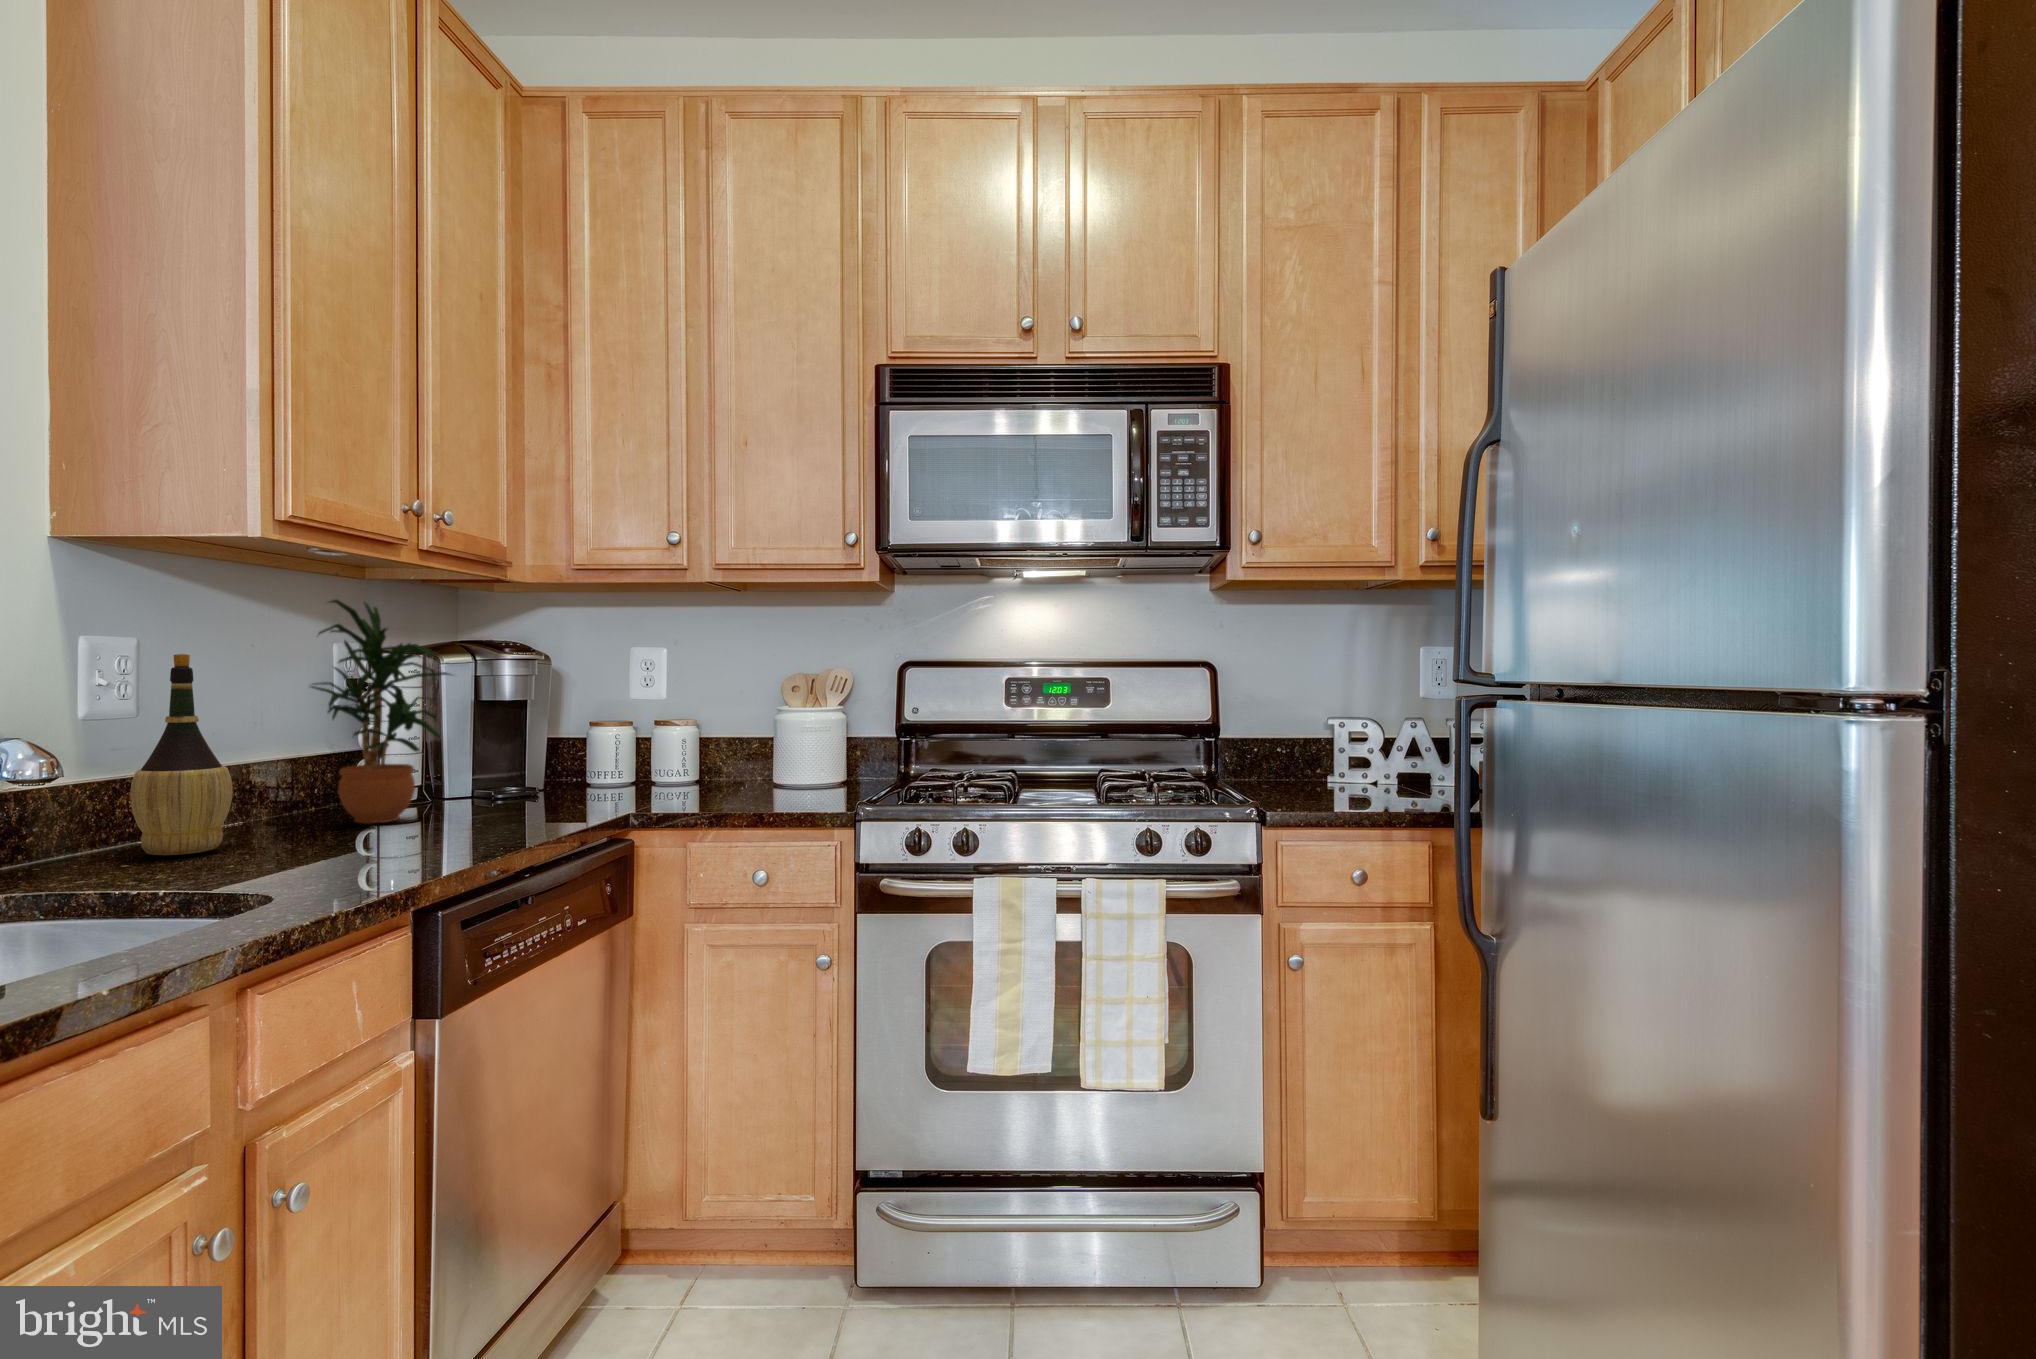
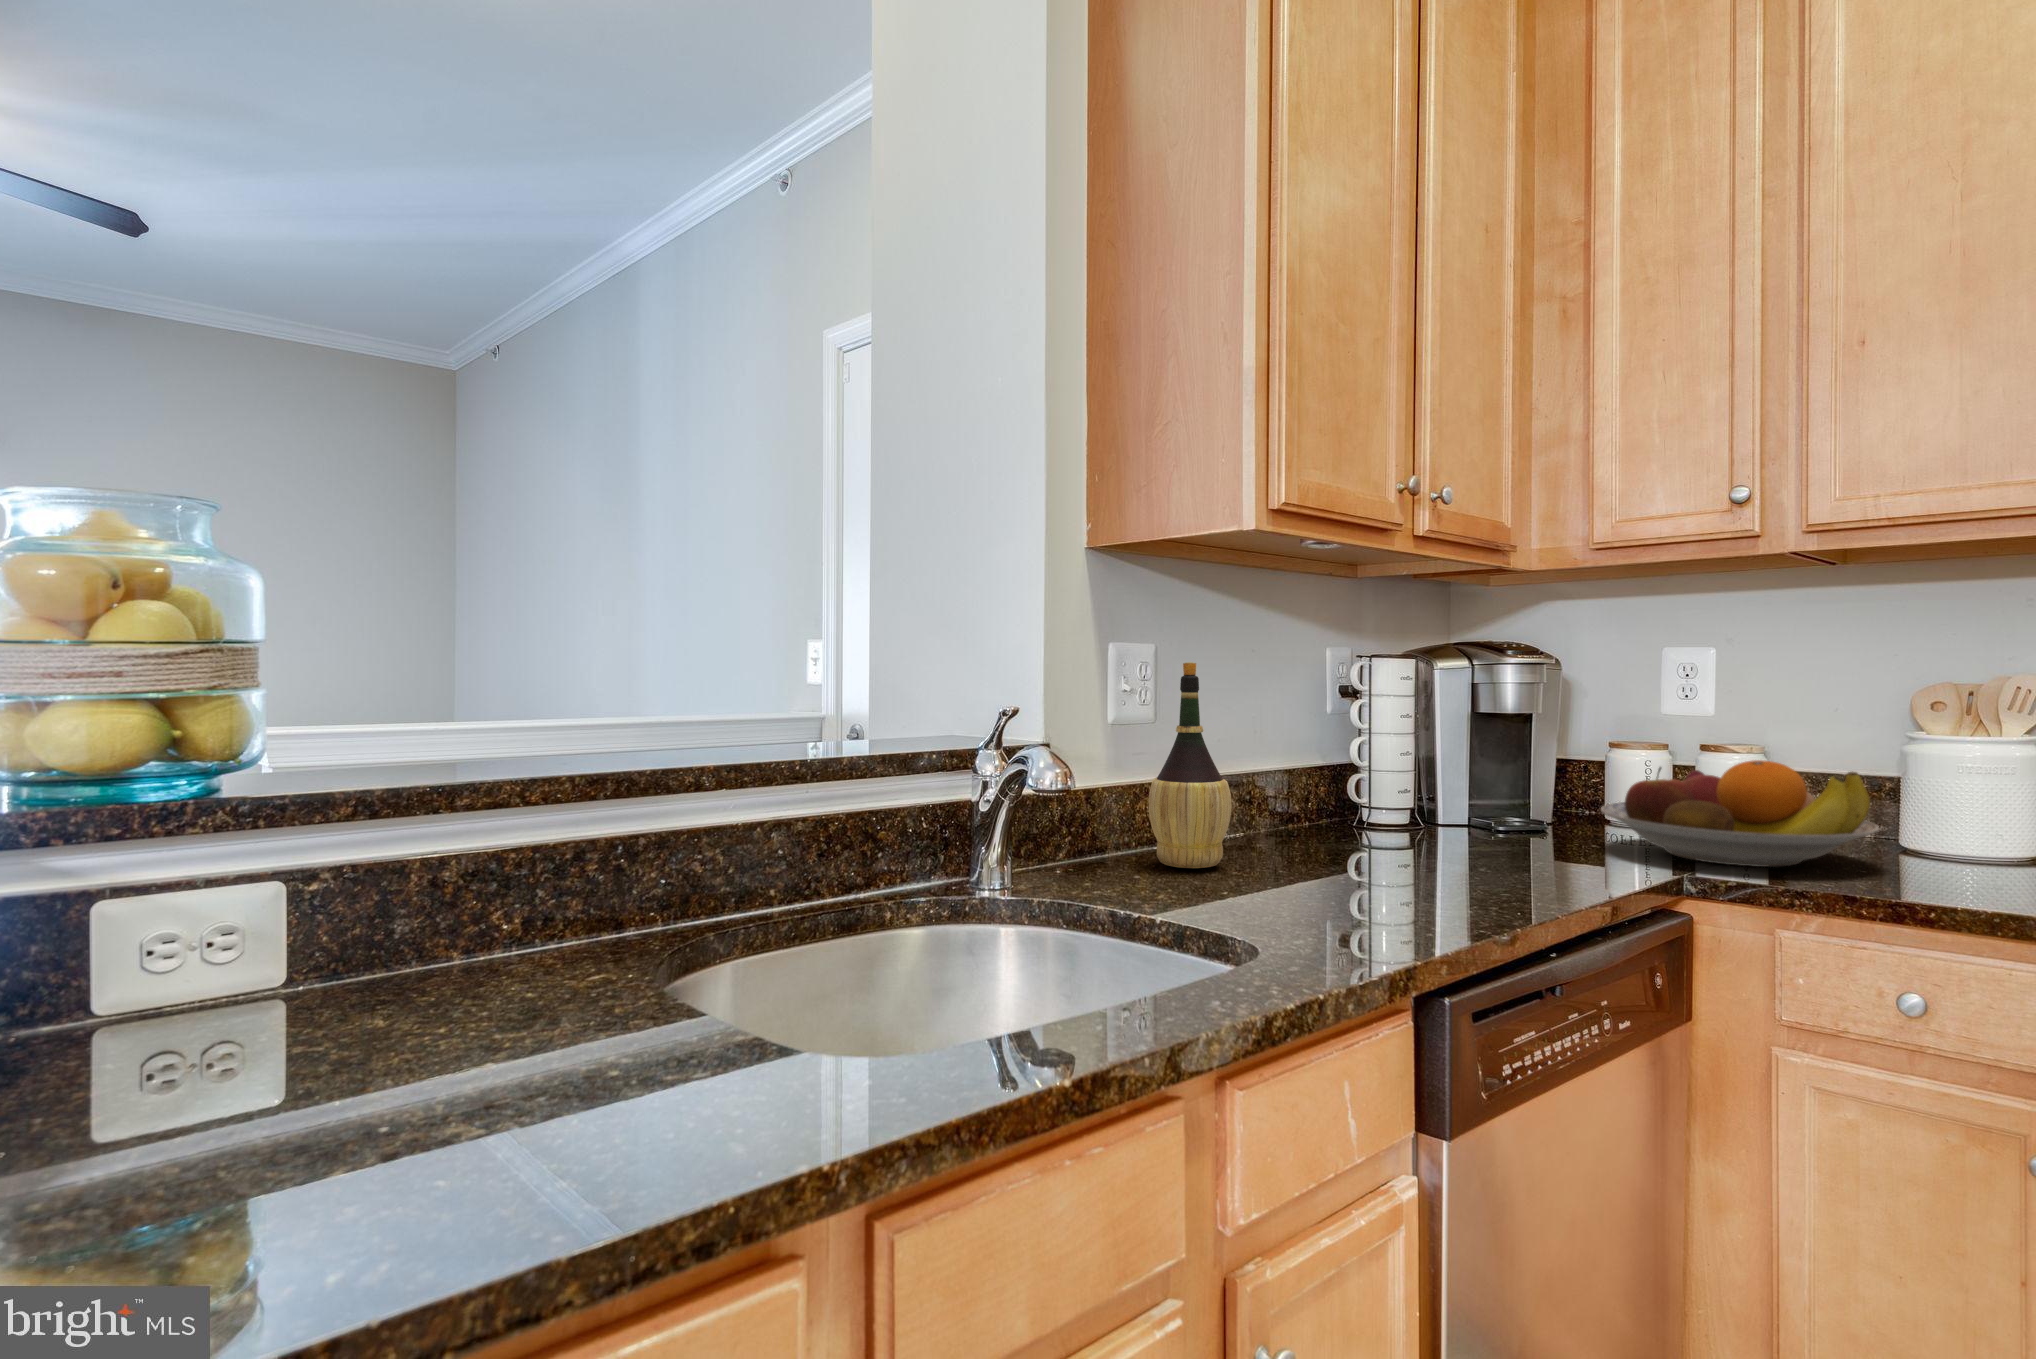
potted plant: present [311,600,450,824] -> none [1300,599,1455,851]
fruit bowl: none [578,728,752,802] -> present [1601,760,1879,867]

